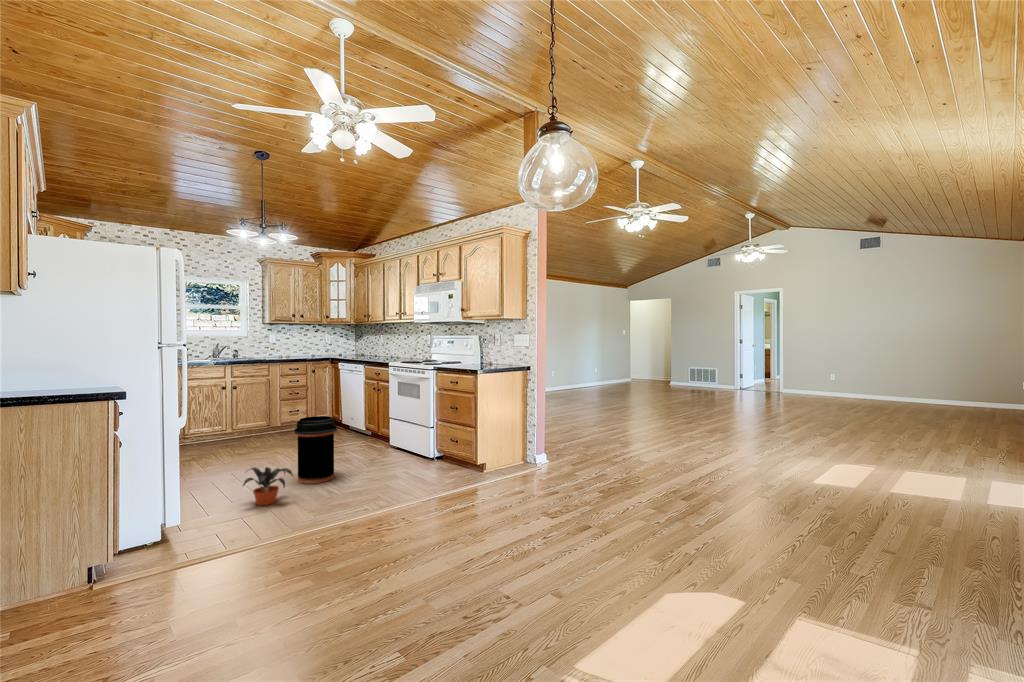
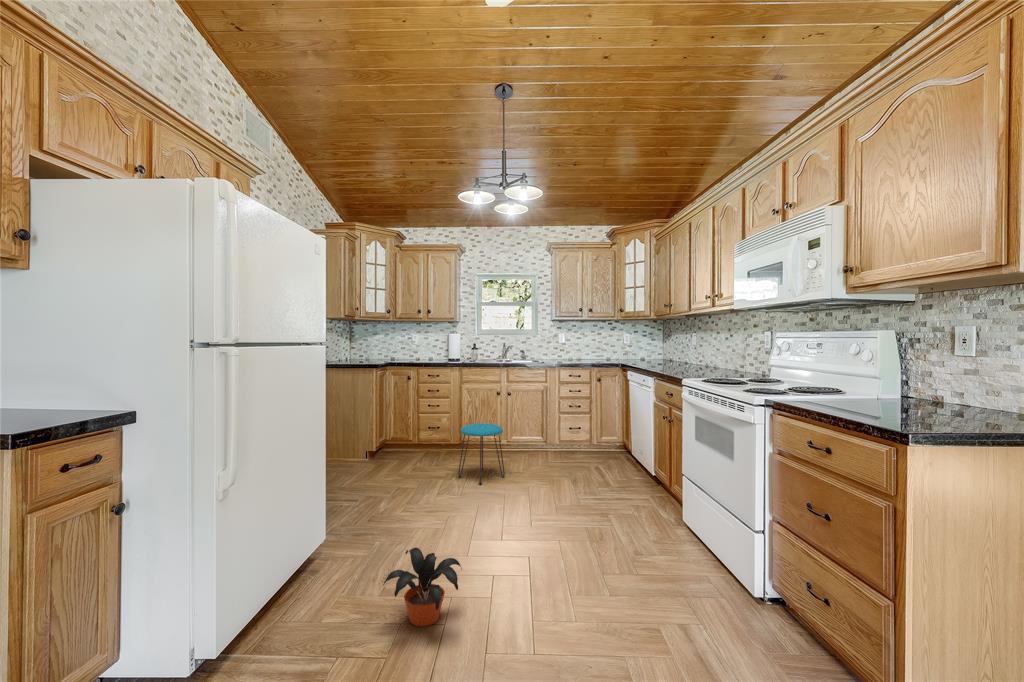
stool: none [205,409,248,455] -> present [458,423,505,484]
trash can: present [294,416,337,484] -> none [500,466,567,591]

